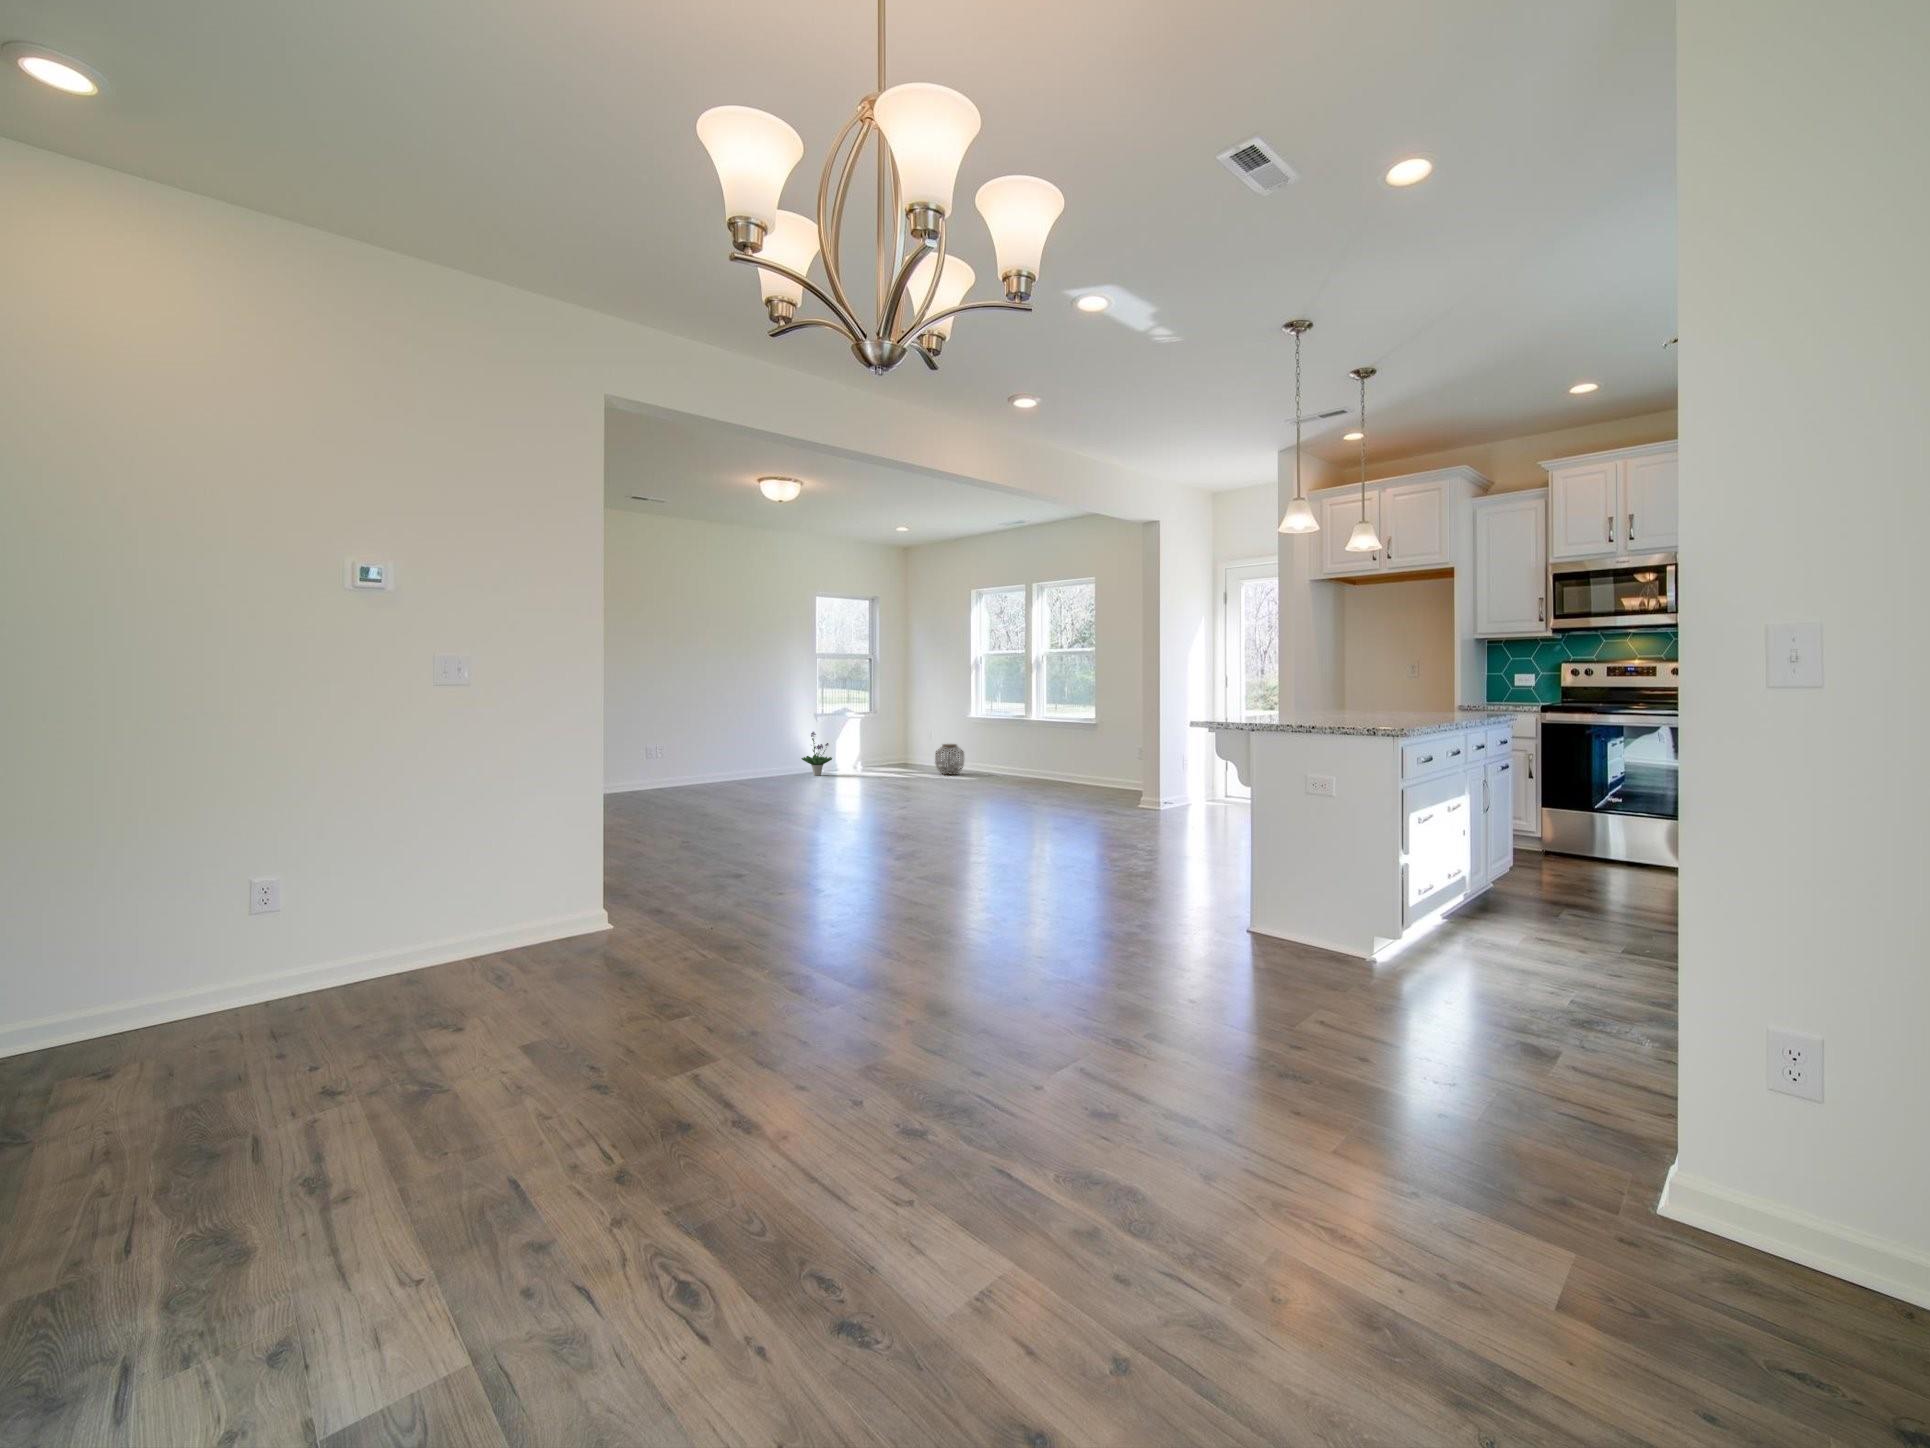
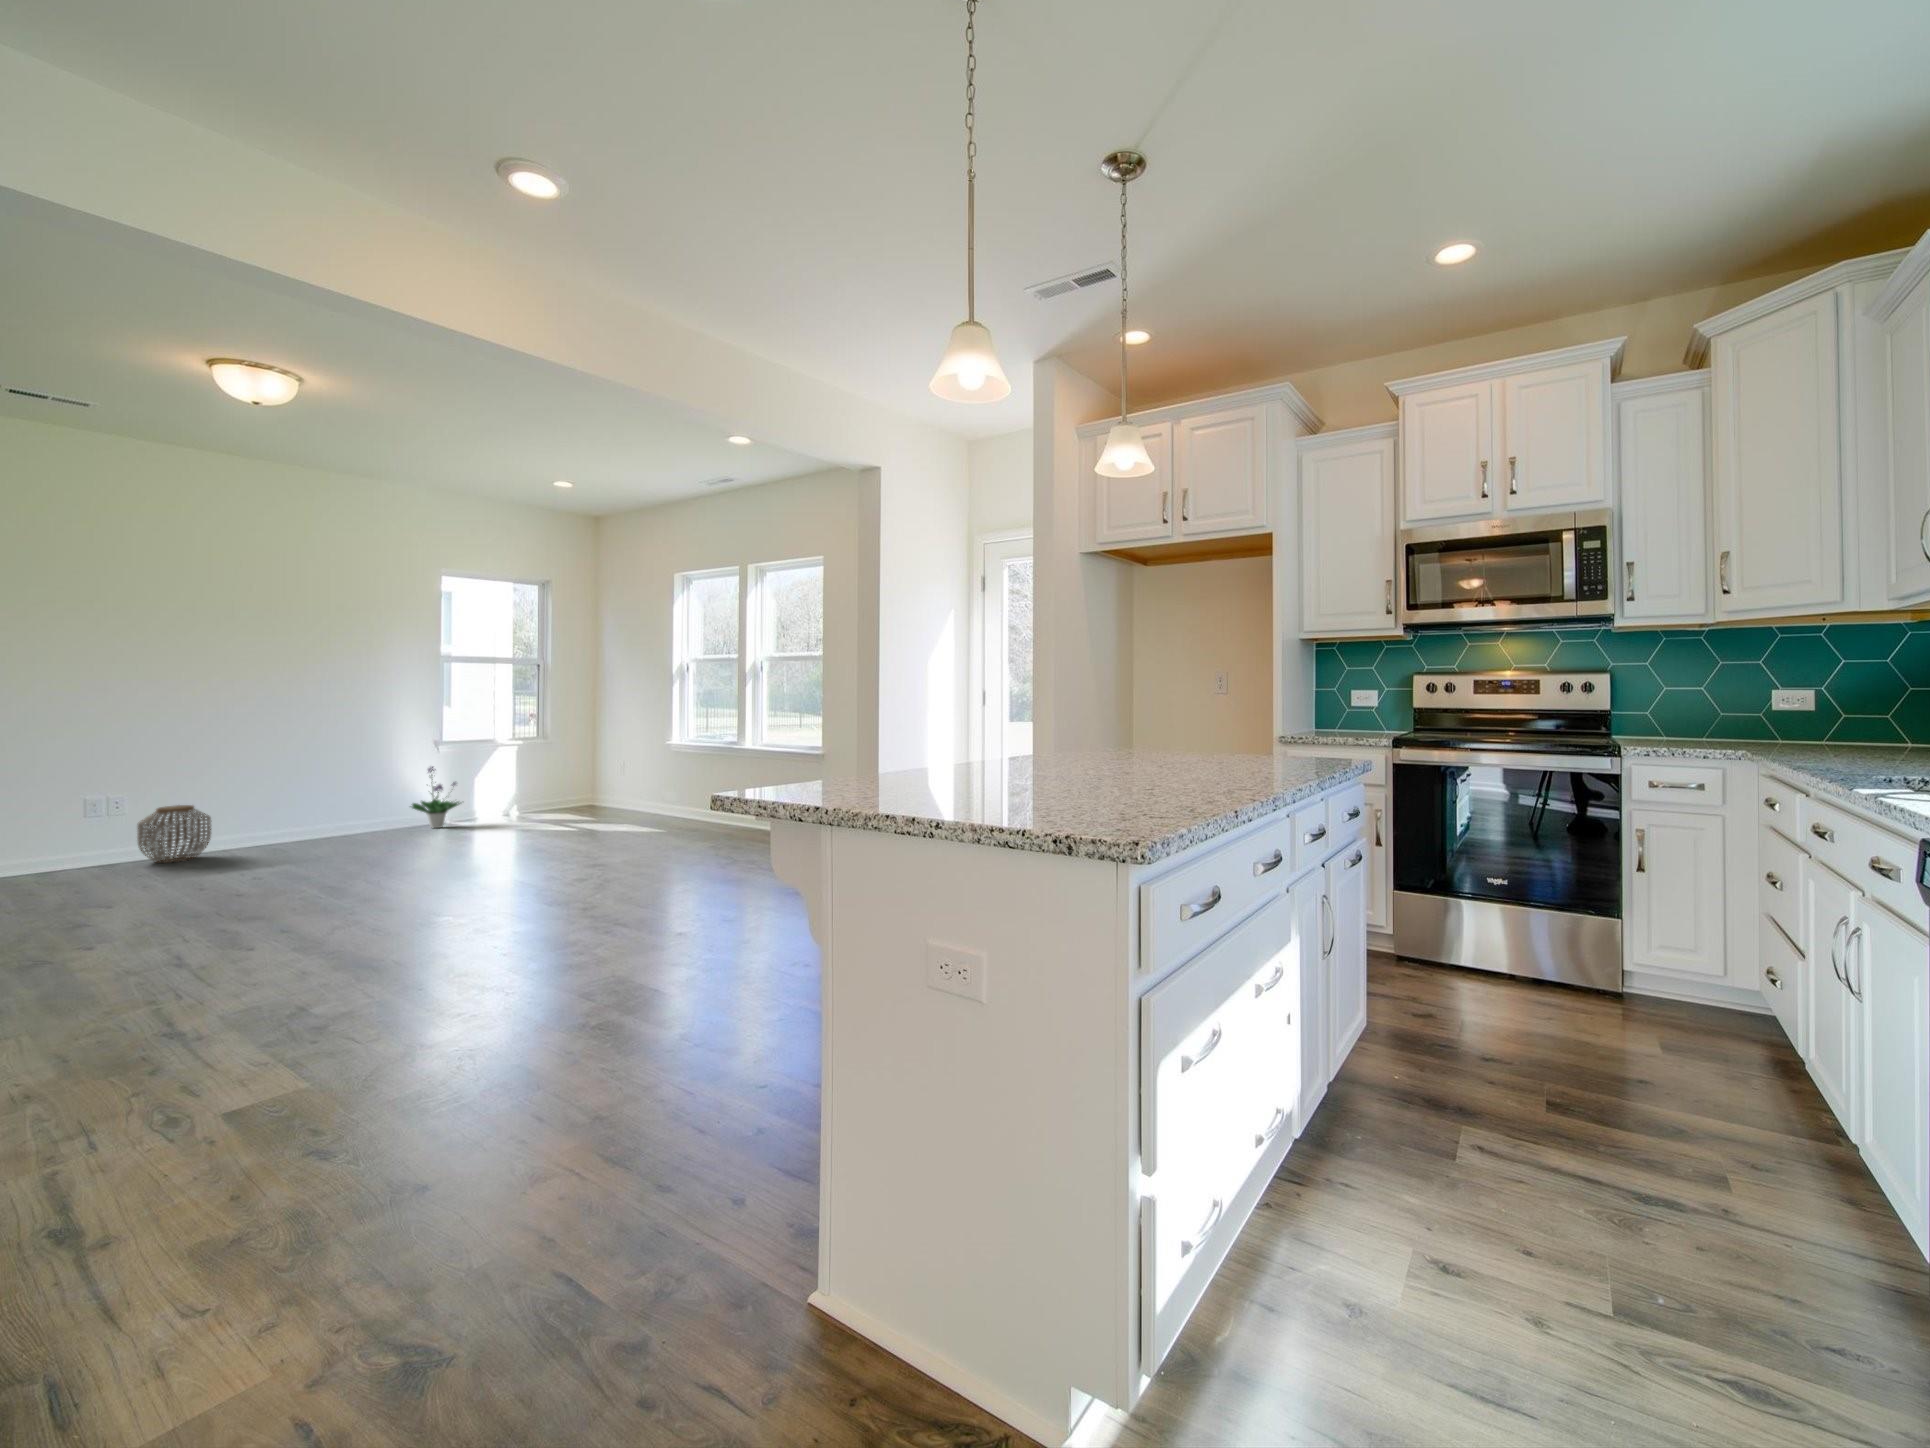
woven basket: present [935,744,964,775] -> present [138,805,211,863]

